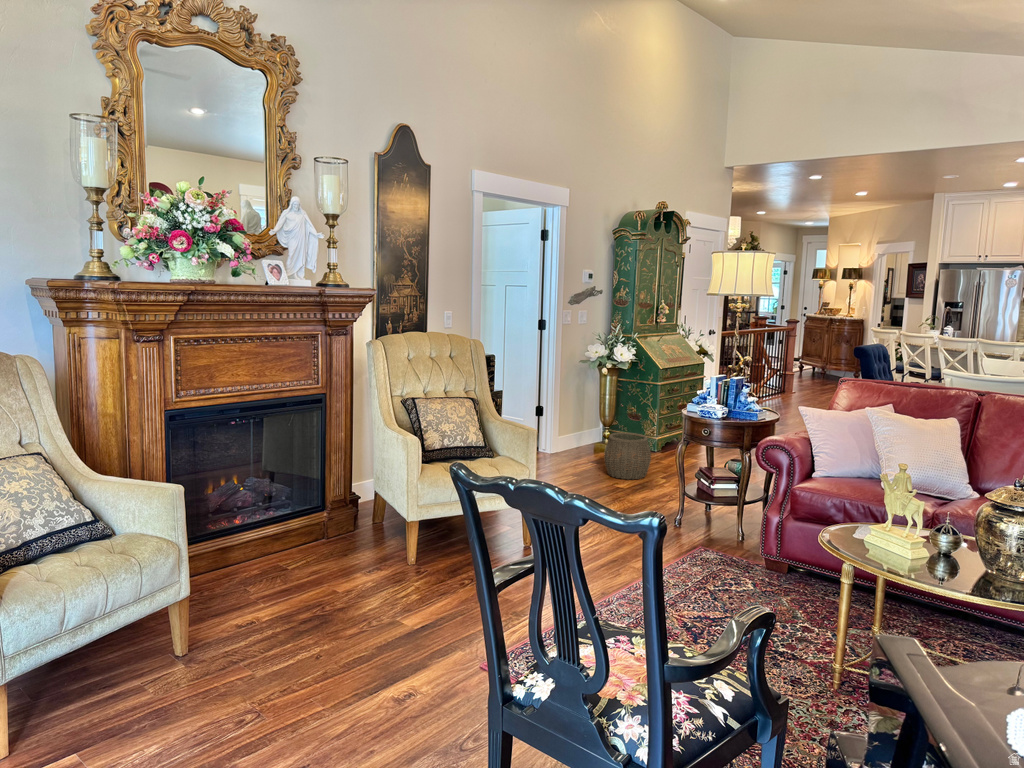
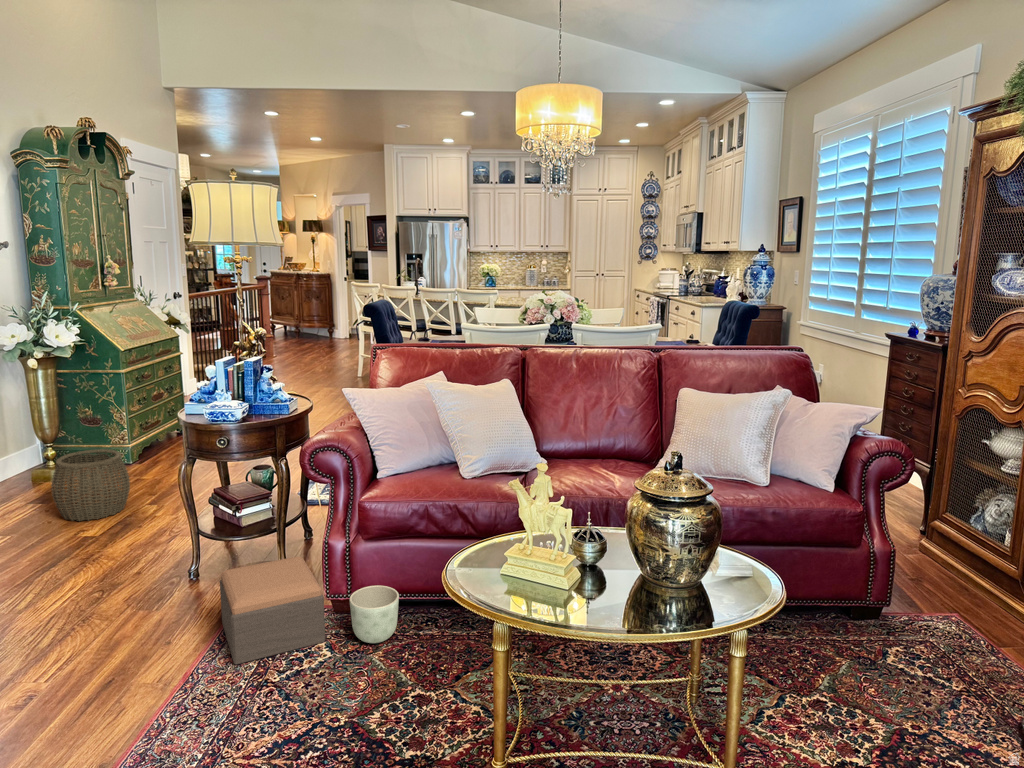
footstool: none [687,515,754,582] -> present [220,557,325,665]
planter: none [773,551,812,593] -> present [350,585,399,643]

